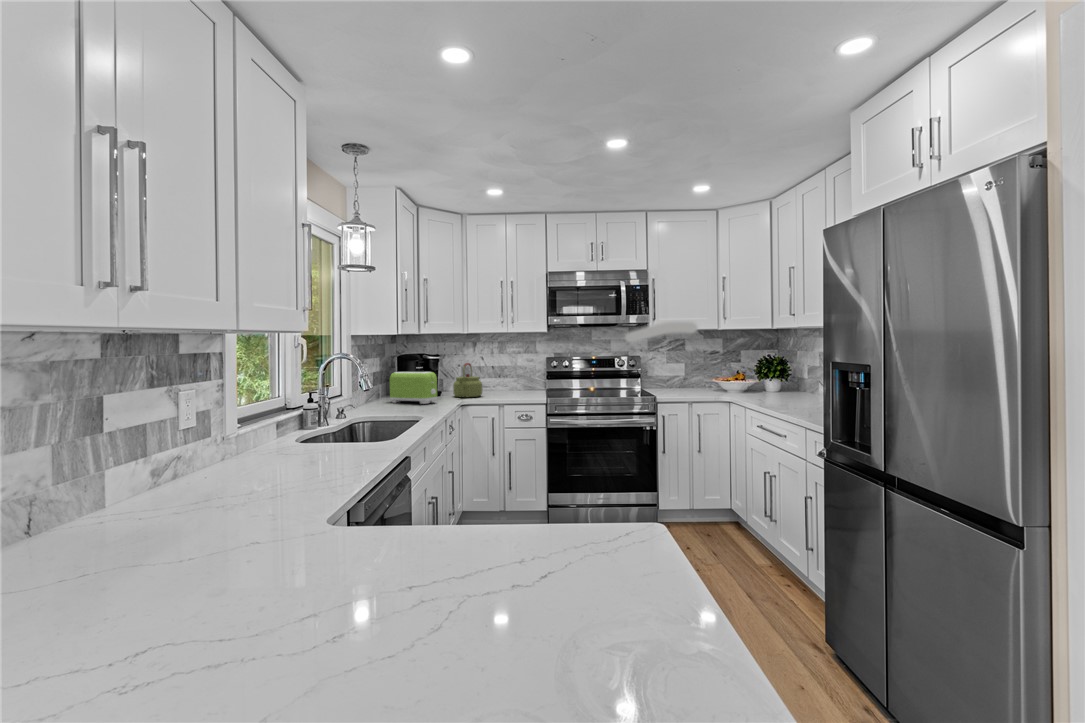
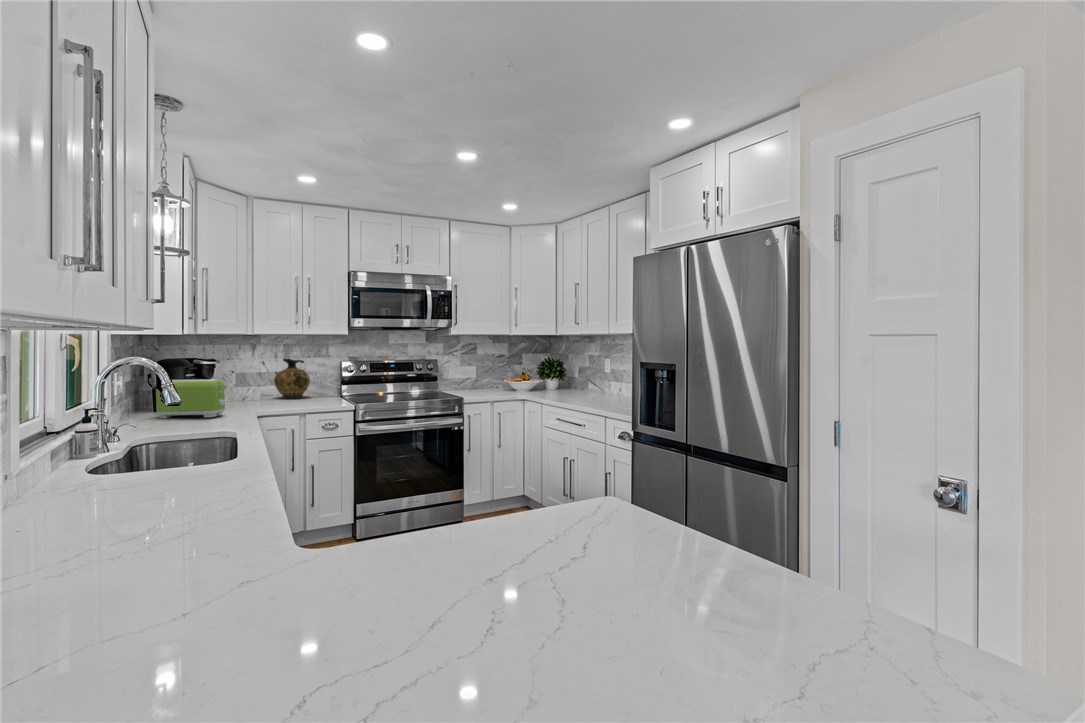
ceramic jug: none [491,354,520,391] -> present [274,358,310,398]
kettle: present [453,363,482,397] -> none [236,368,274,408]

